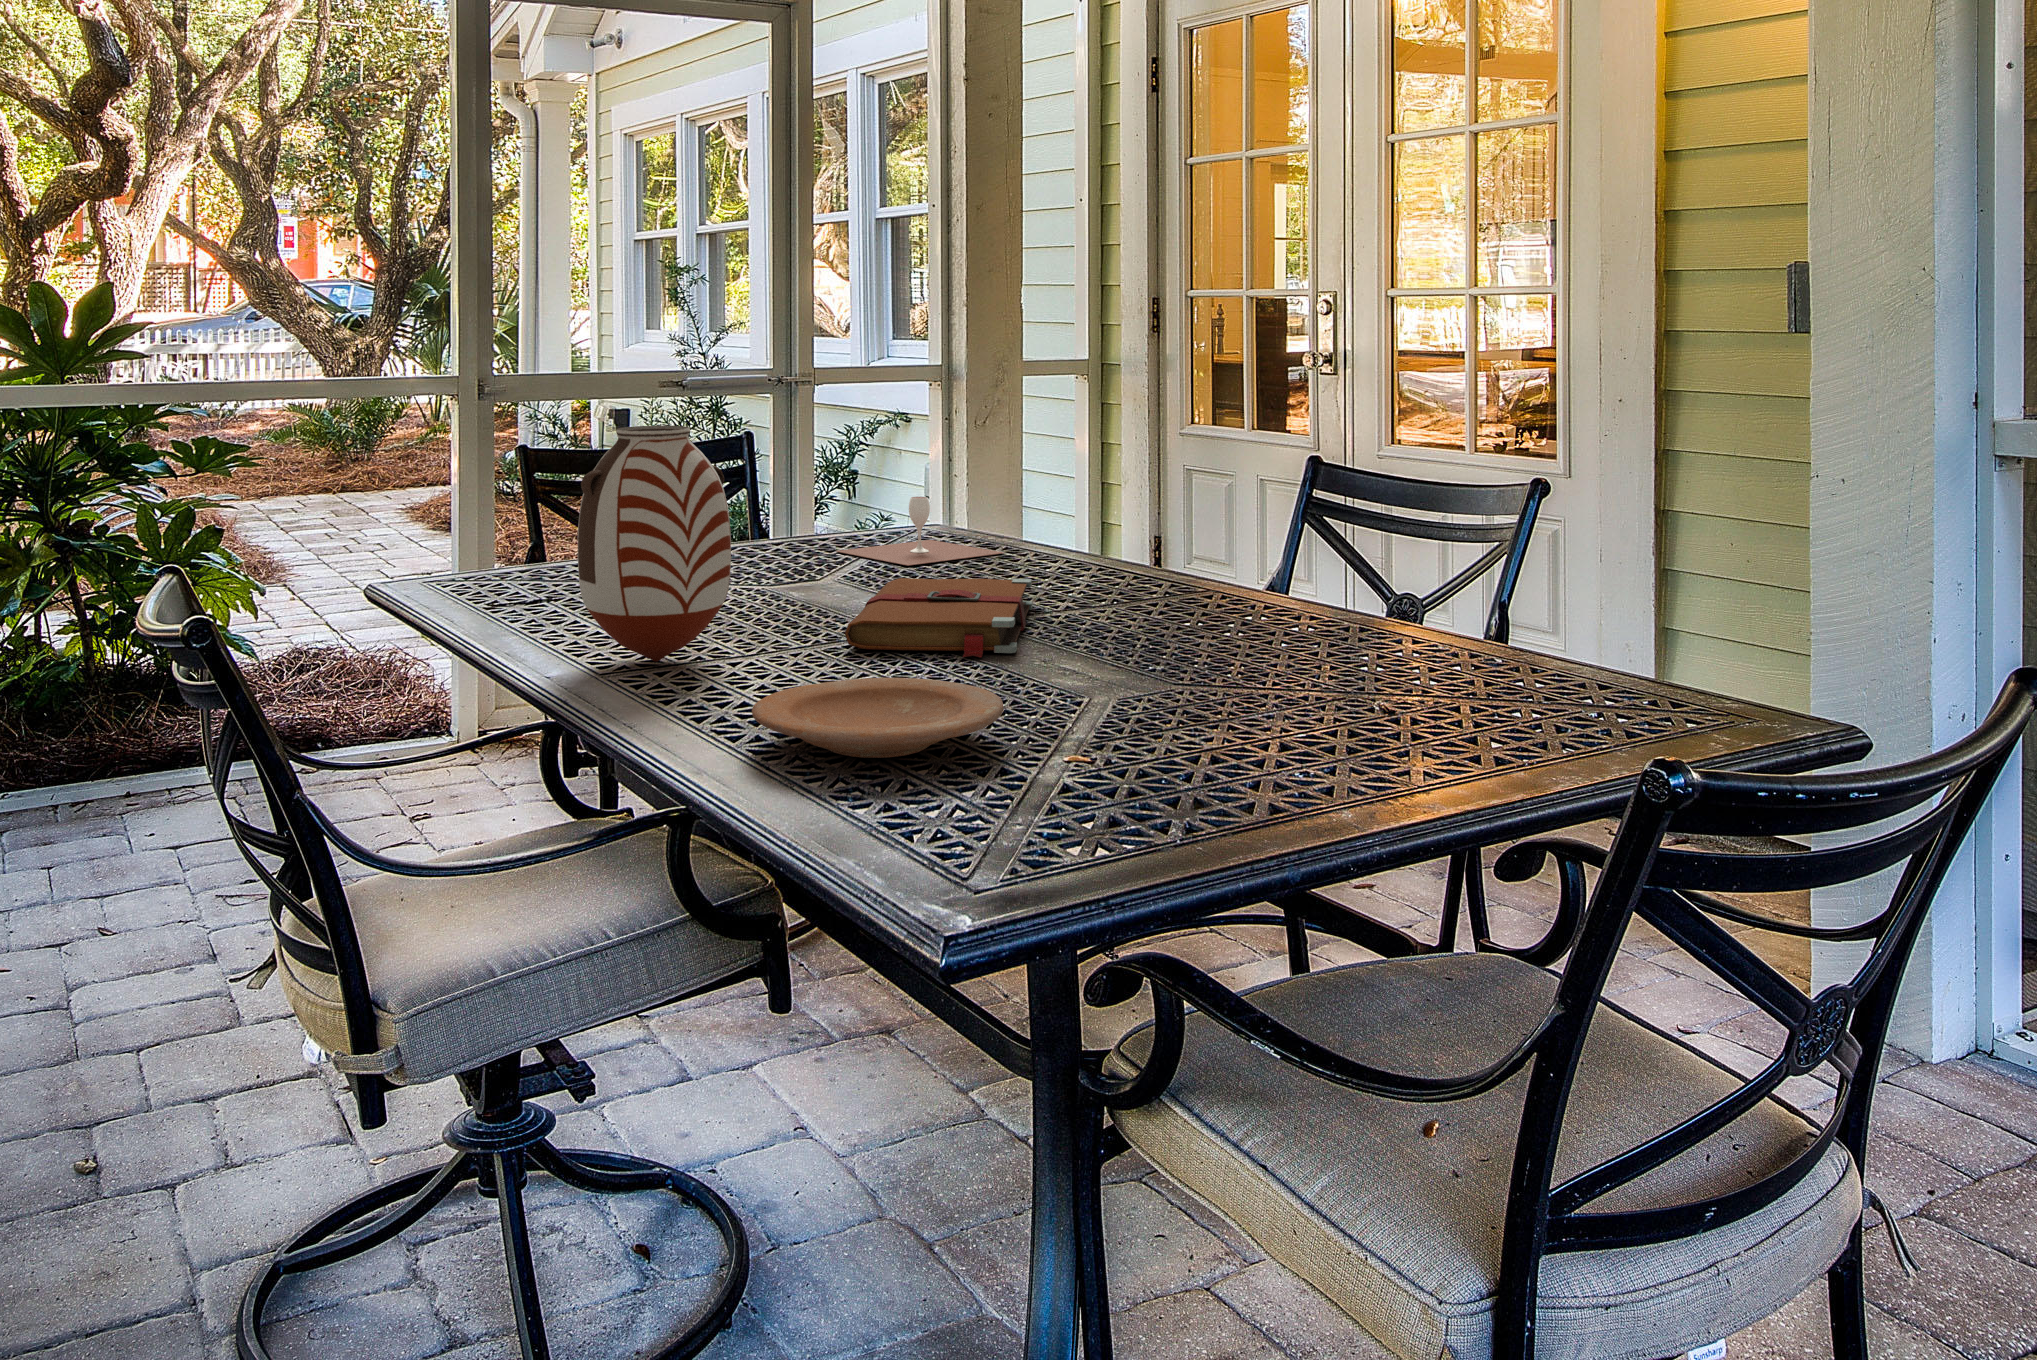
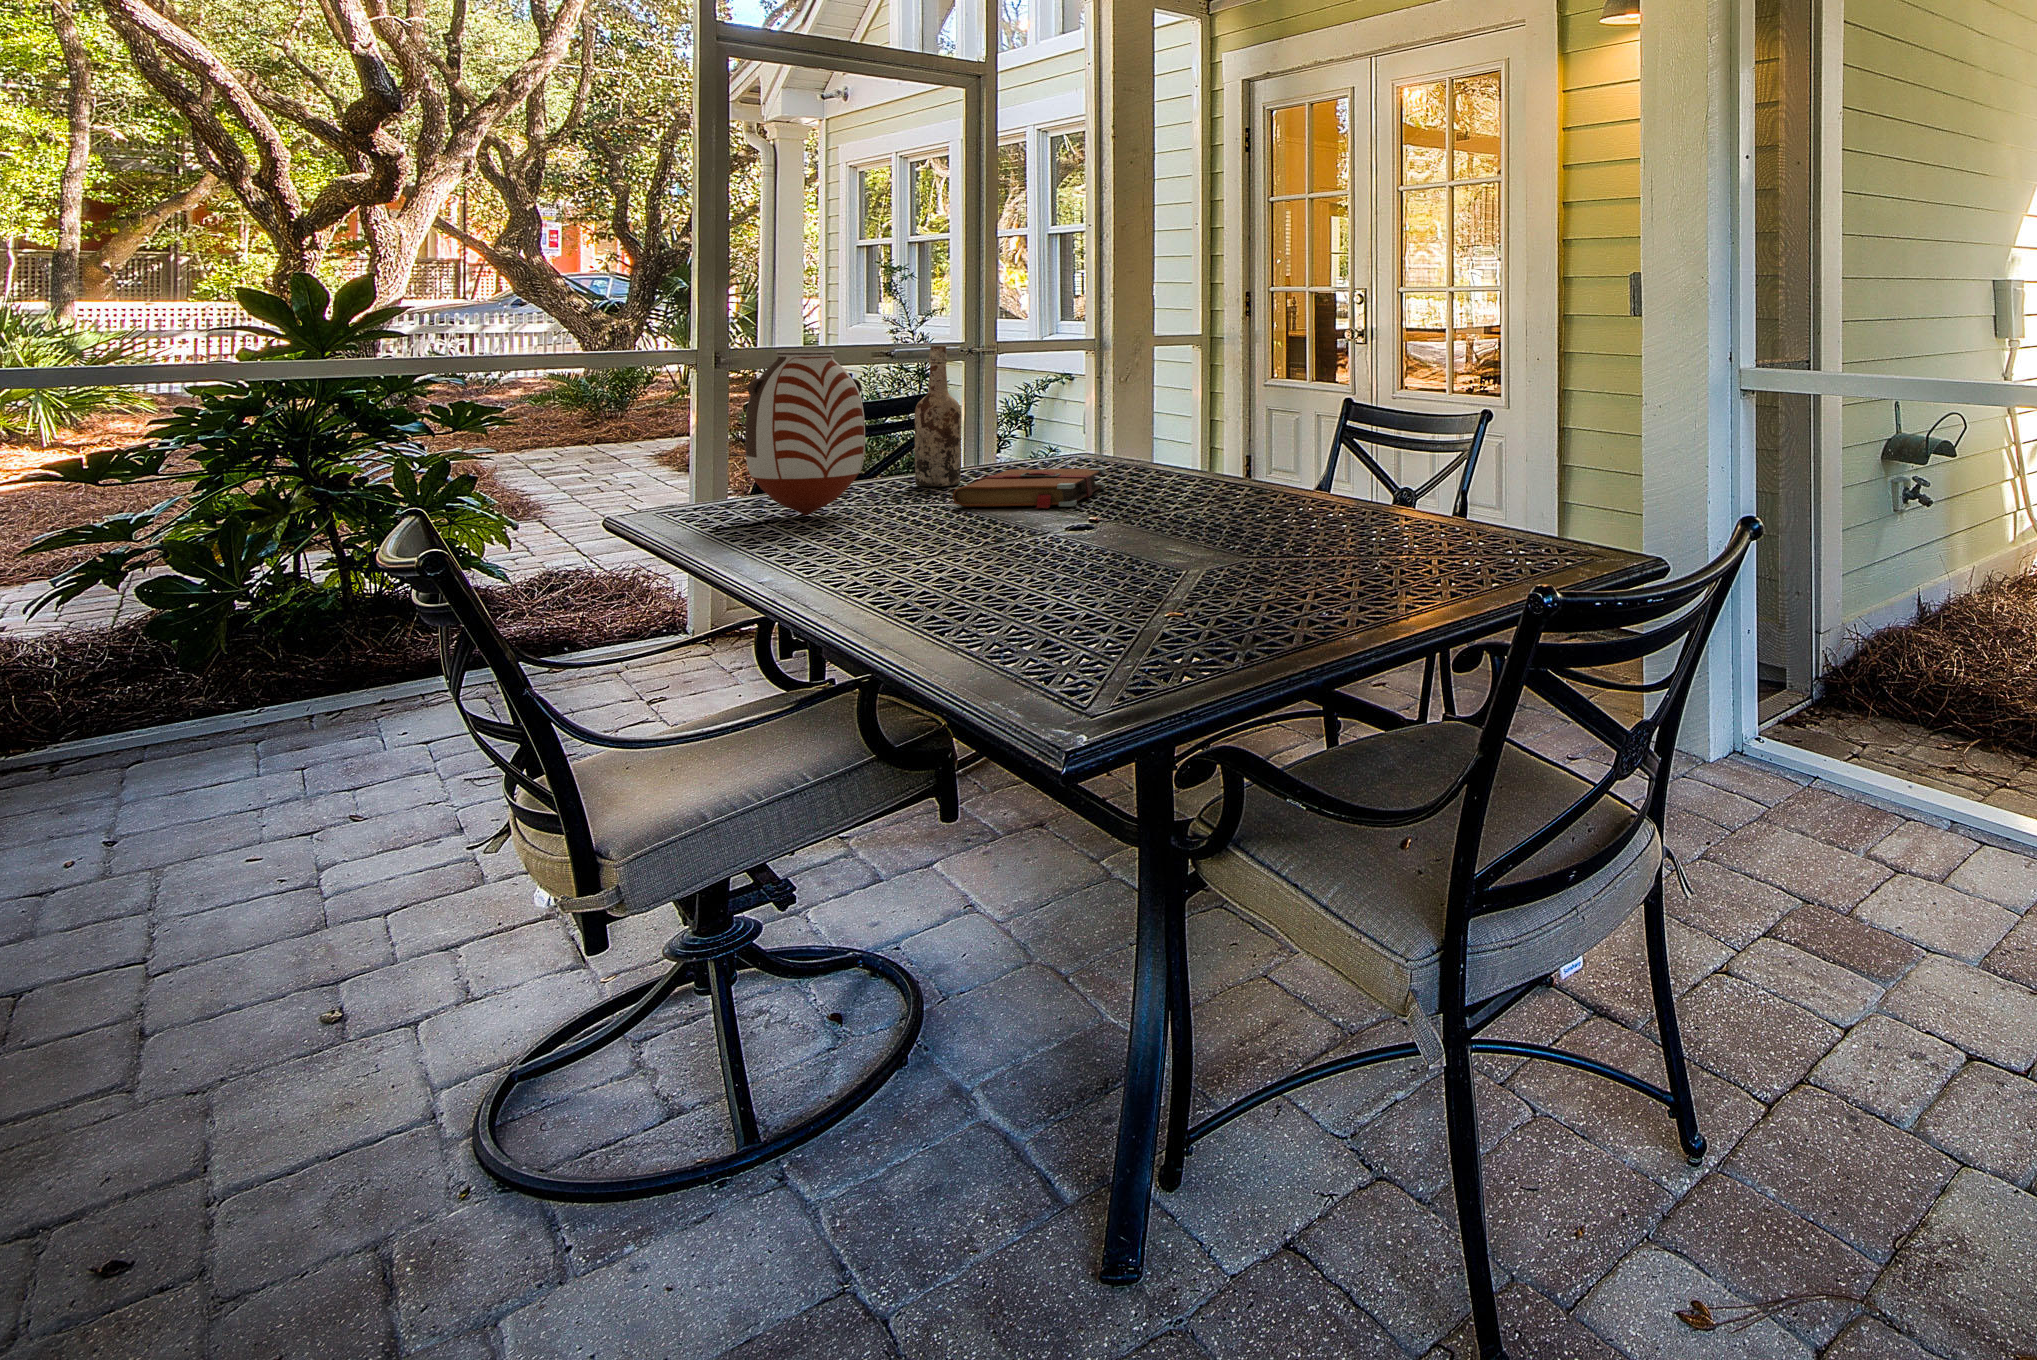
wine bottle: none [769,400,828,598] -> present [915,346,961,487]
wine glass: present [836,497,1004,566] -> none [981,425,1108,471]
plate: present [752,678,1004,758] -> none [851,508,1031,549]

